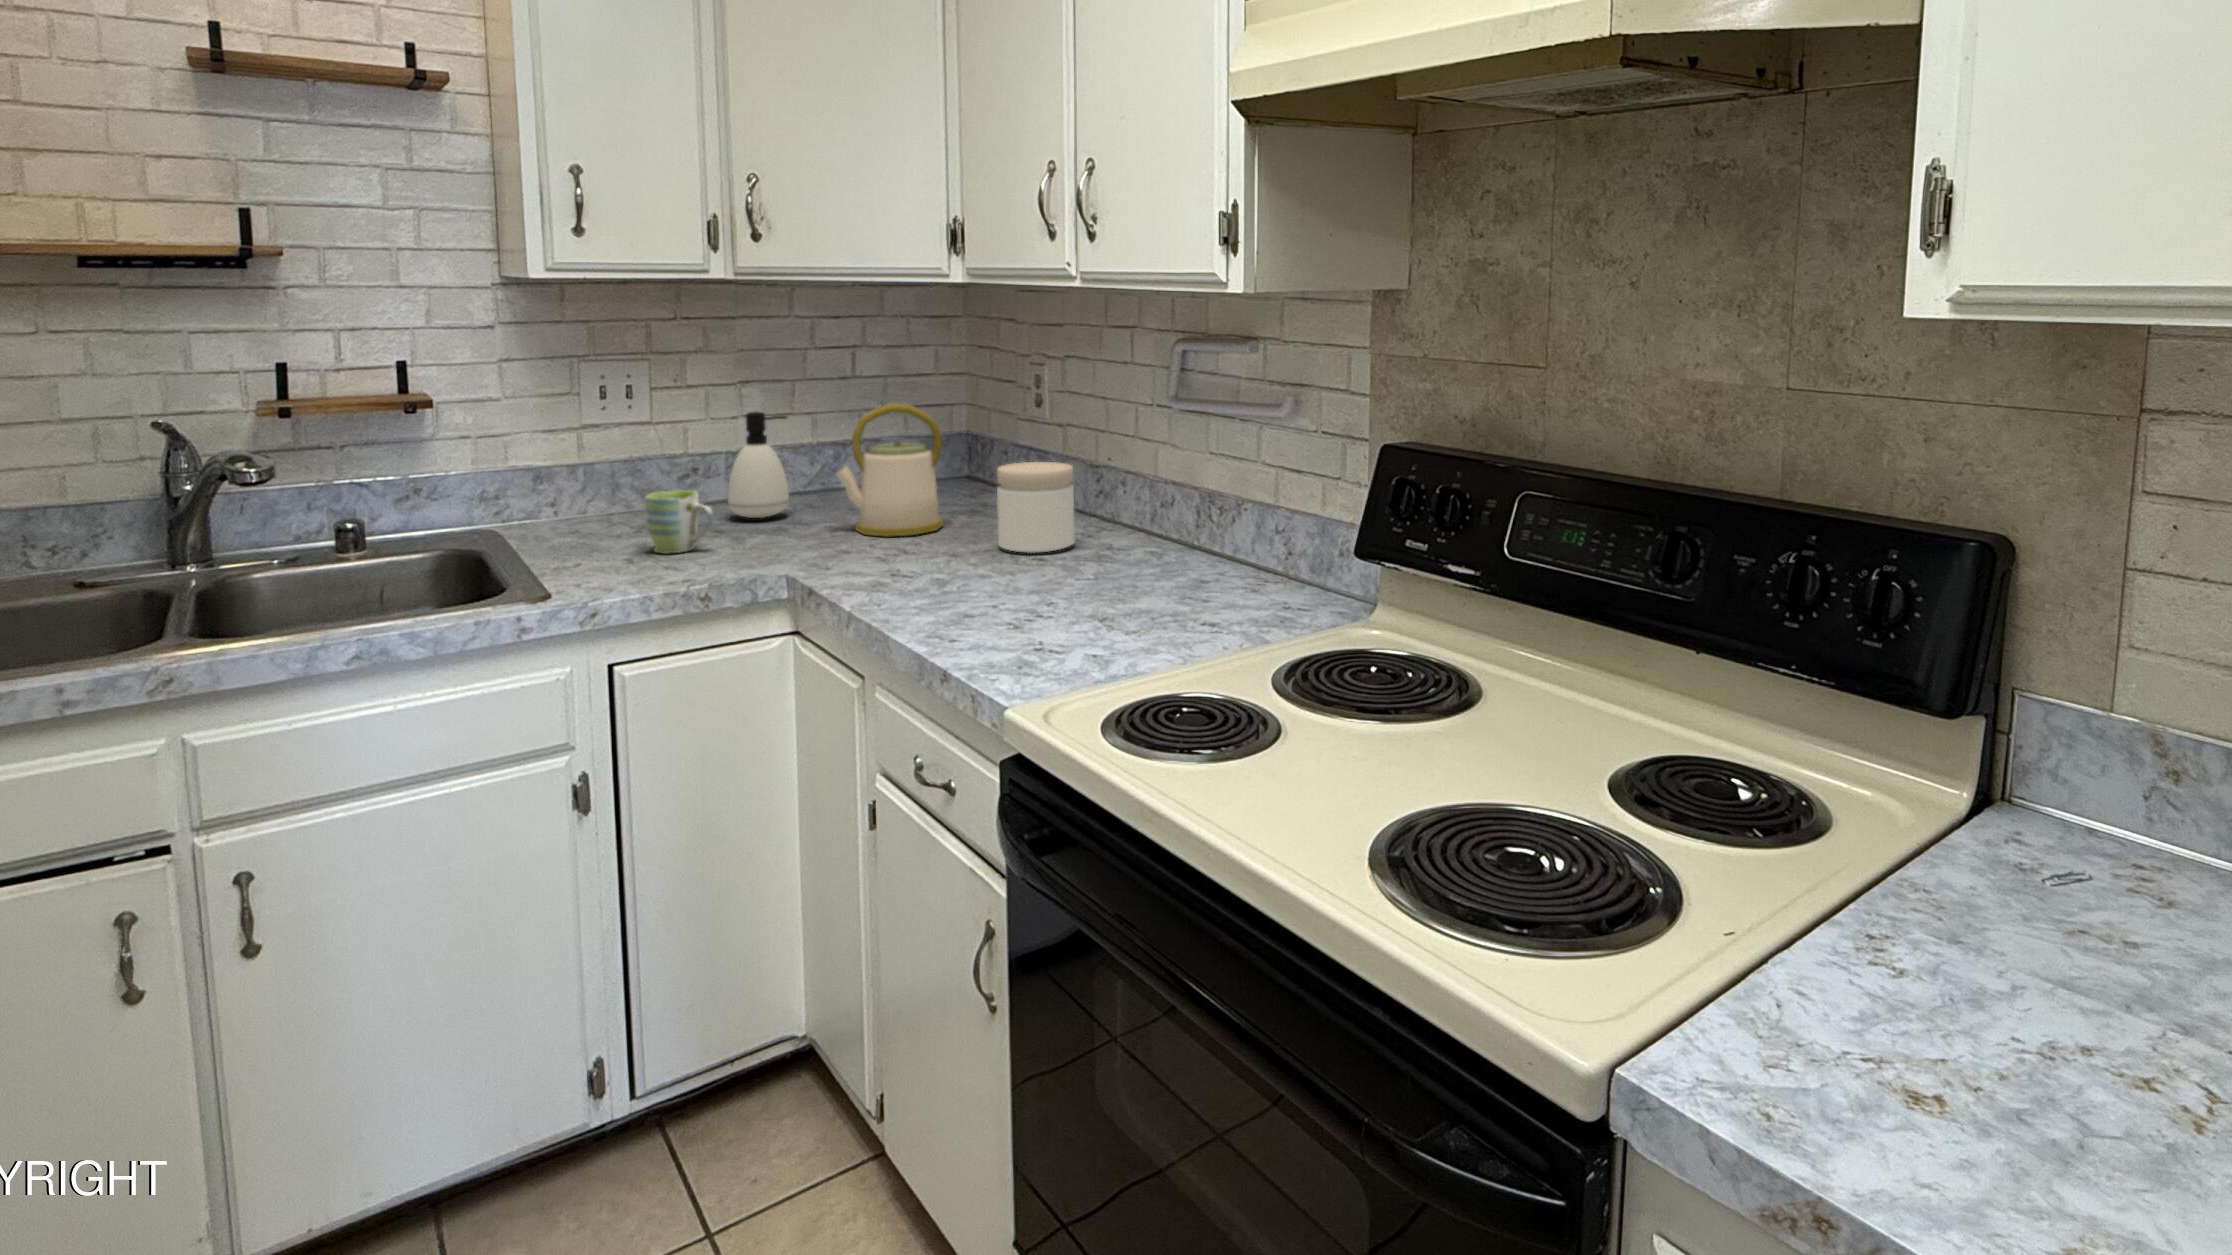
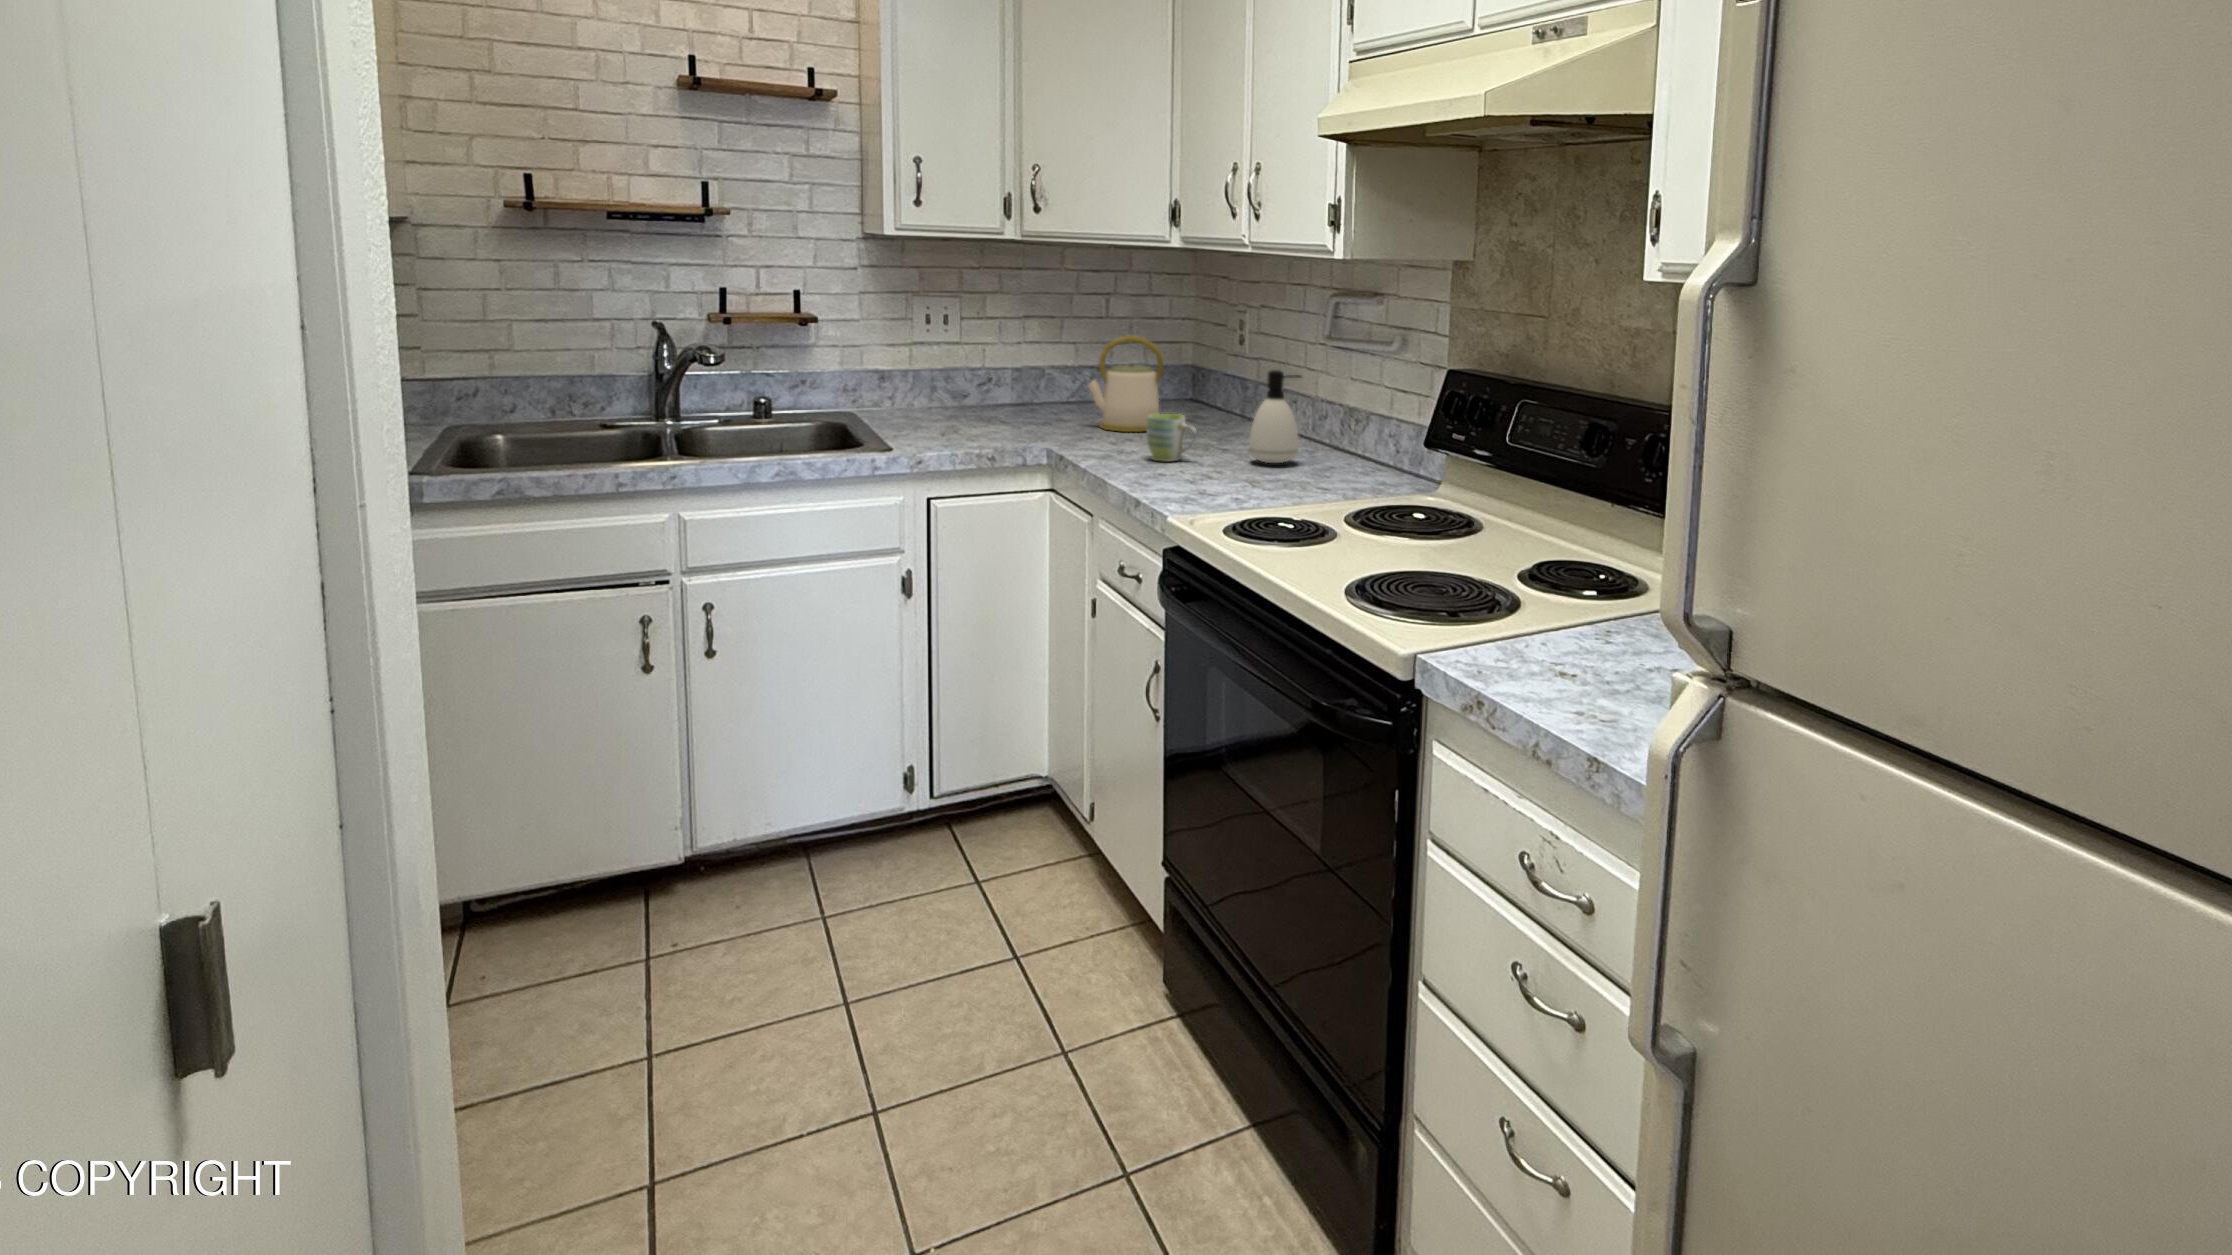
soap dispenser: present [728,412,789,518] -> present [1249,370,1301,463]
jar: present [997,462,1075,553] -> none [1197,382,1253,446]
mug: present [644,490,713,554] -> present [1147,414,1197,462]

